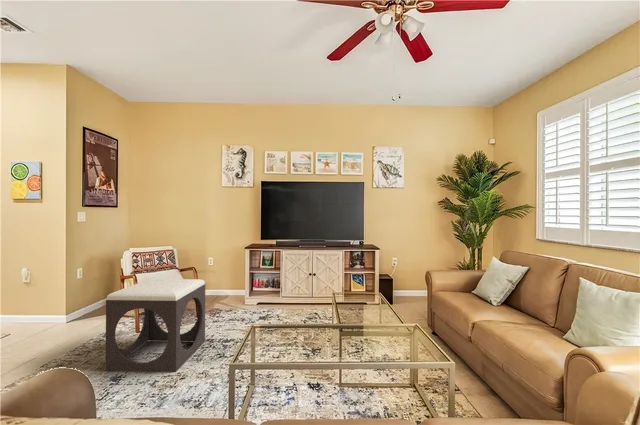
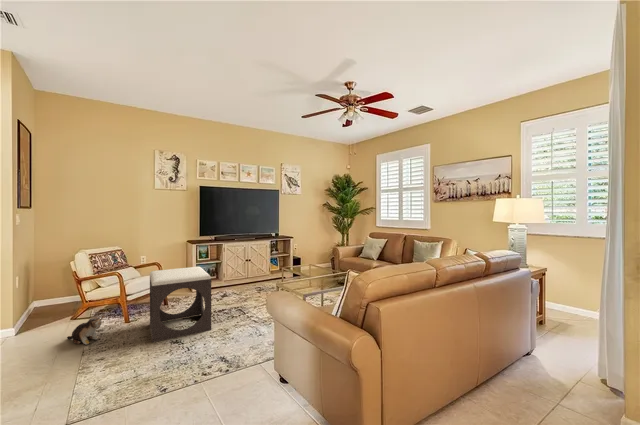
plush toy: none [67,324,88,353] -> present [67,316,104,345]

